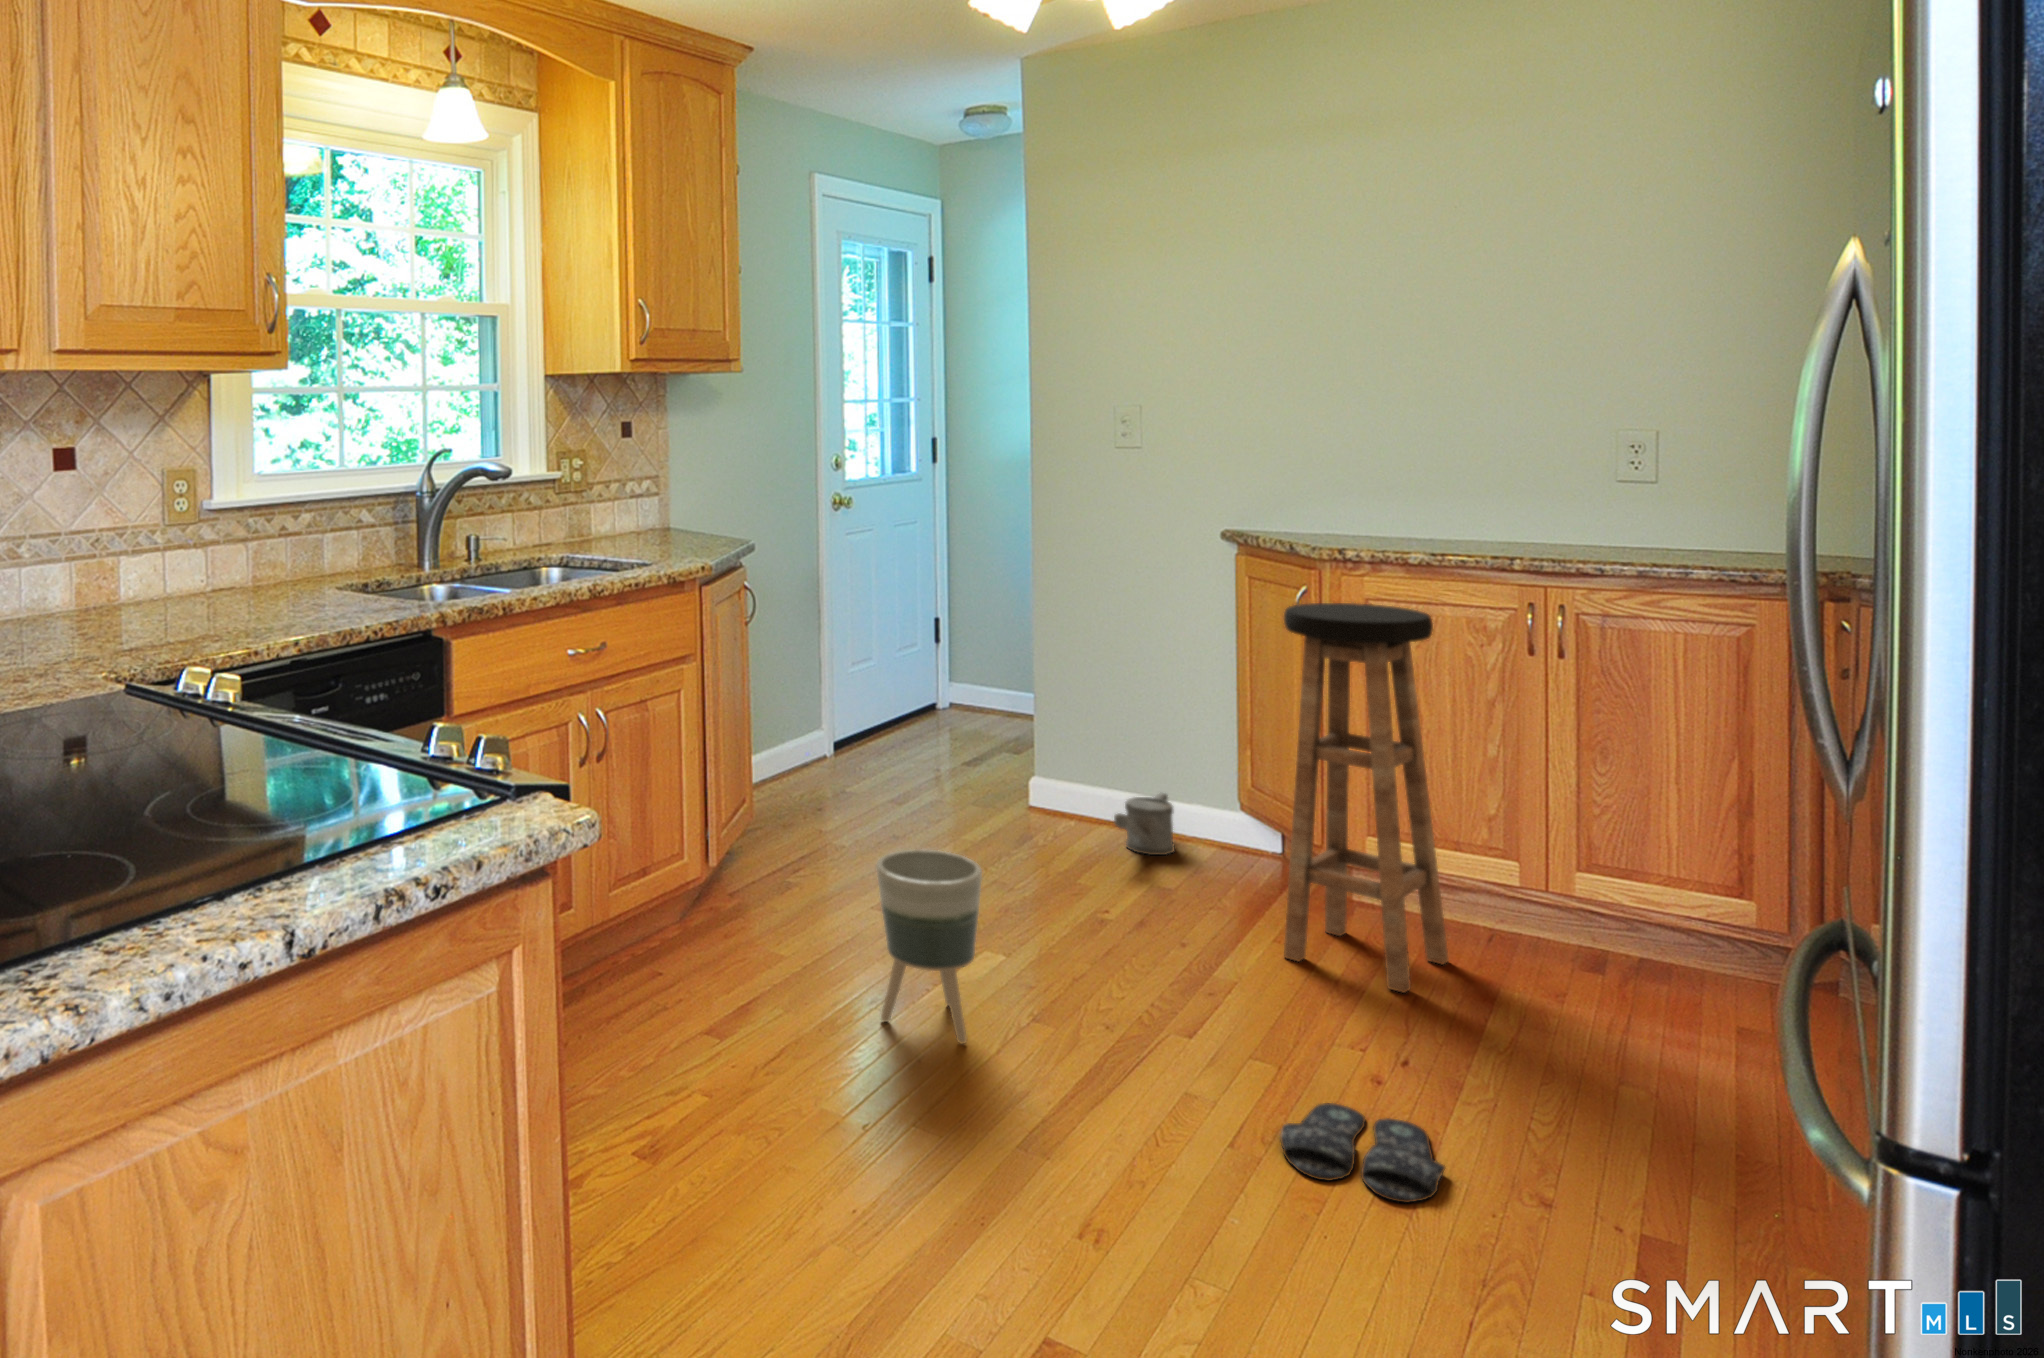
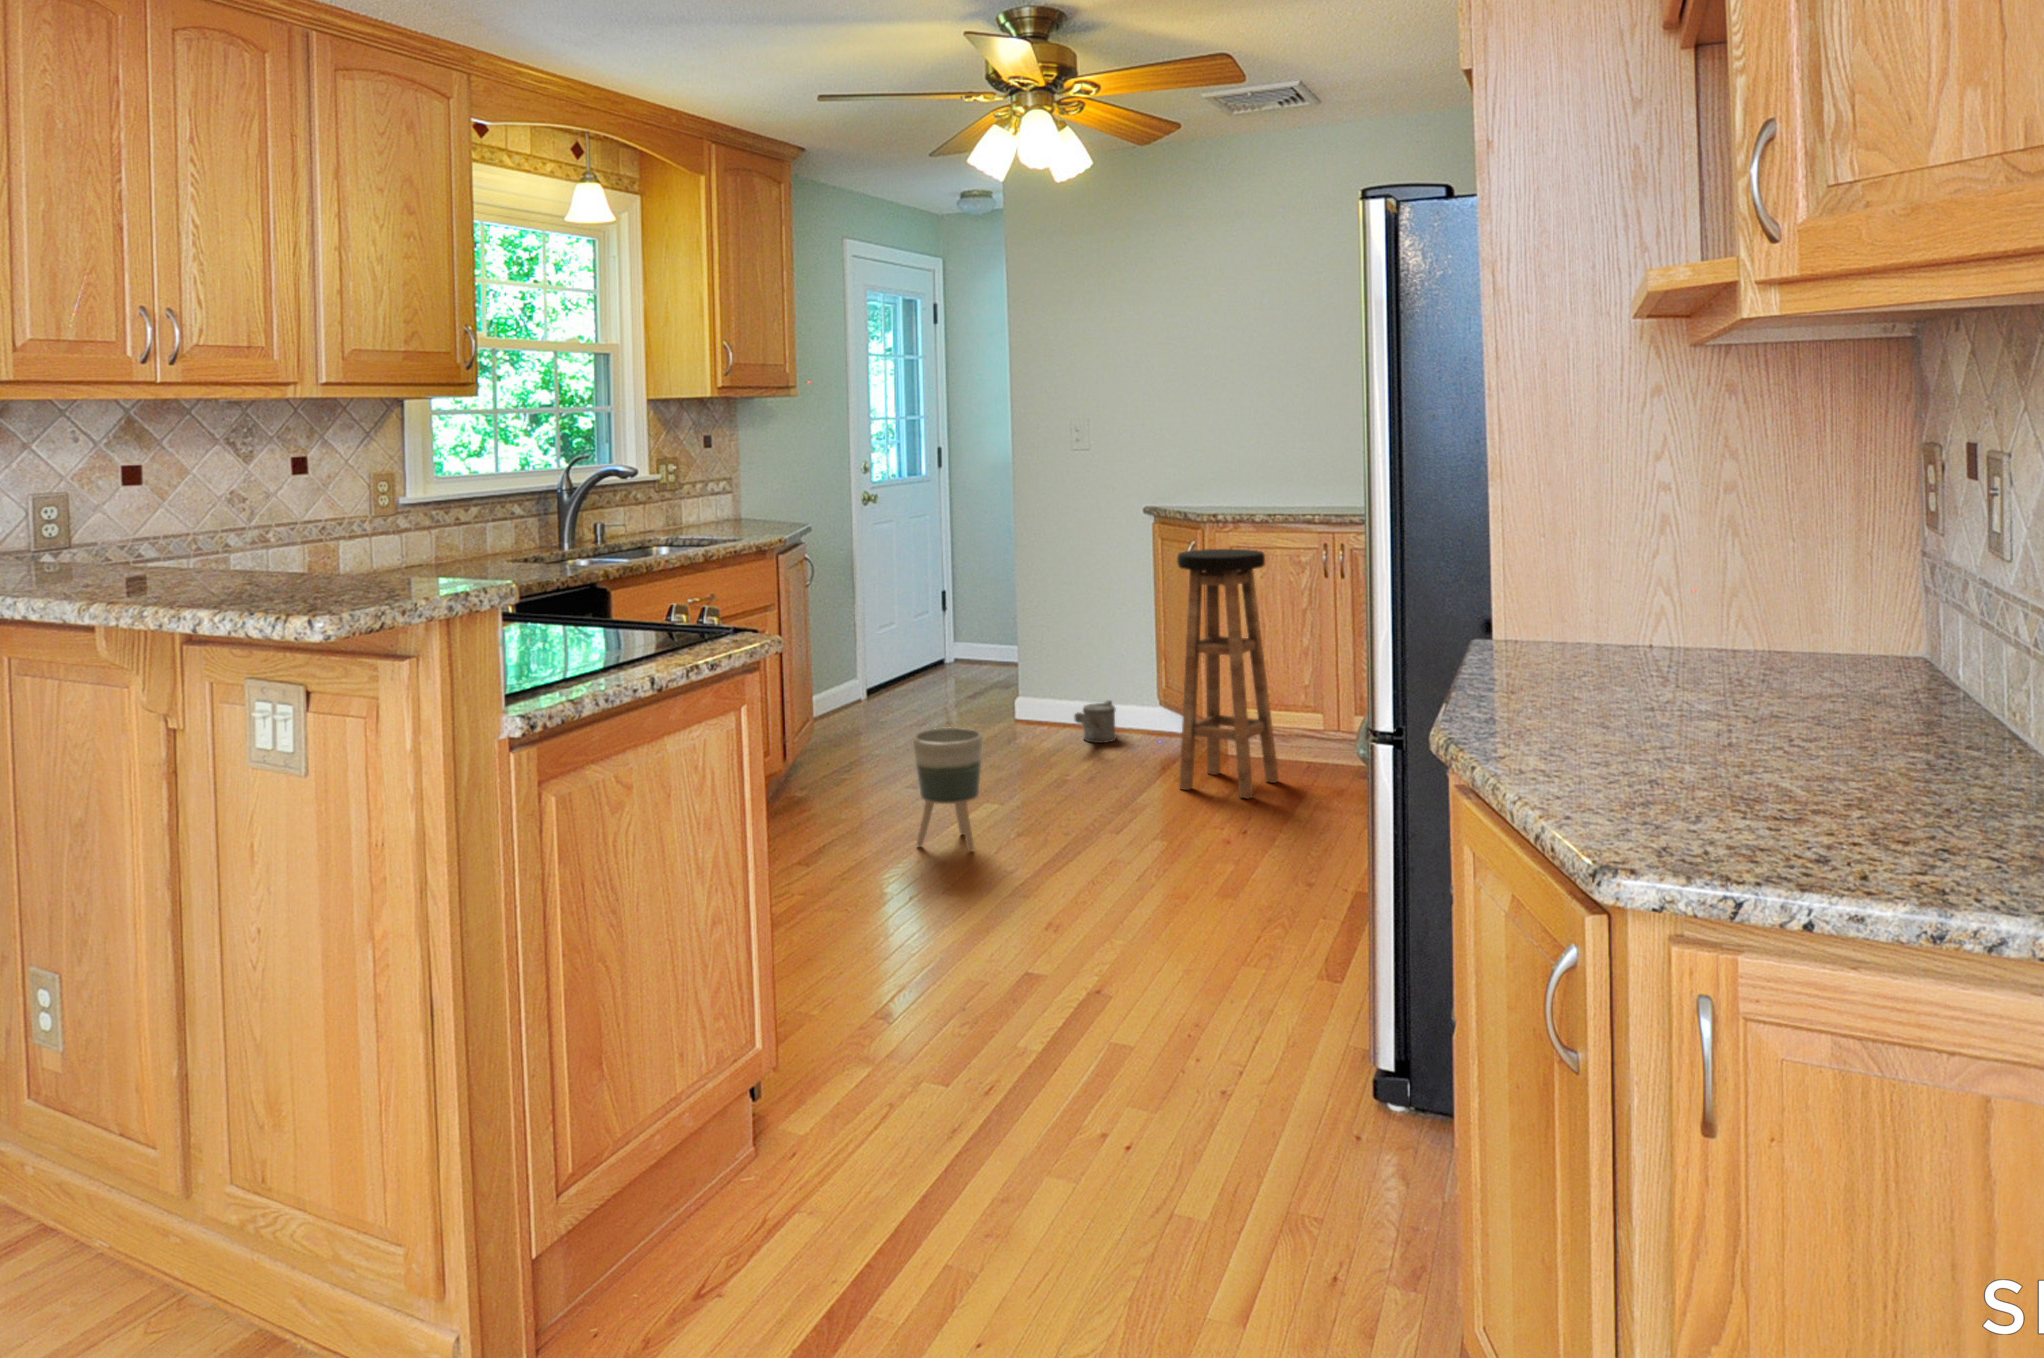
slippers: present [1281,1103,1445,1202] -> none [1163,853,1253,890]

